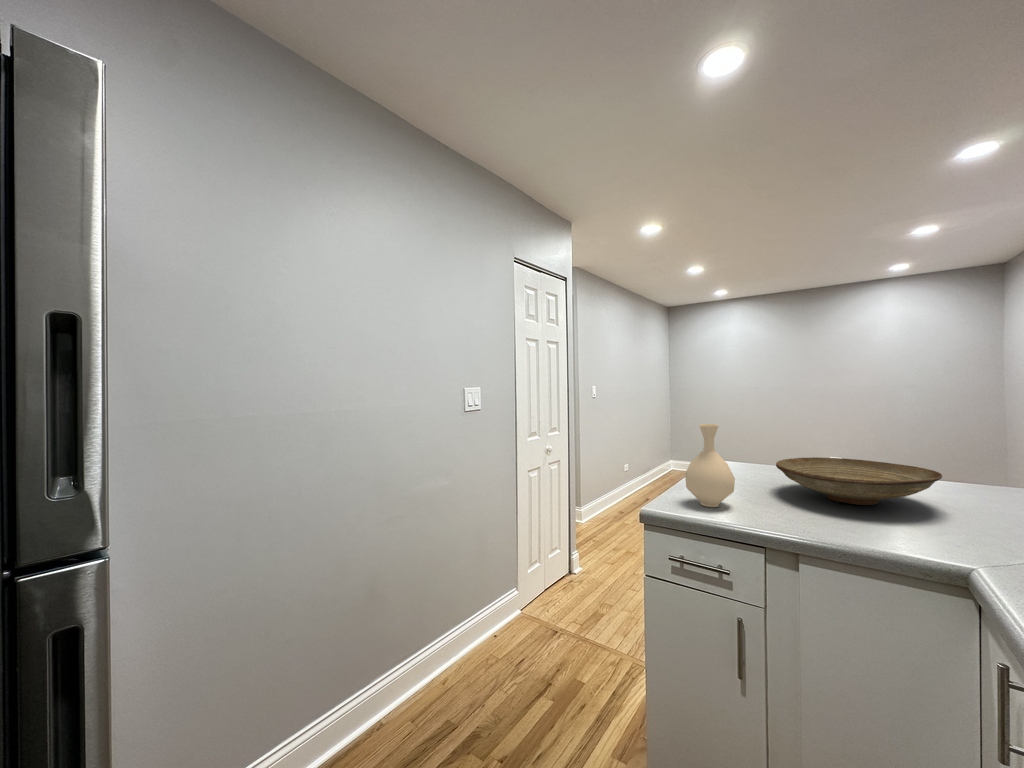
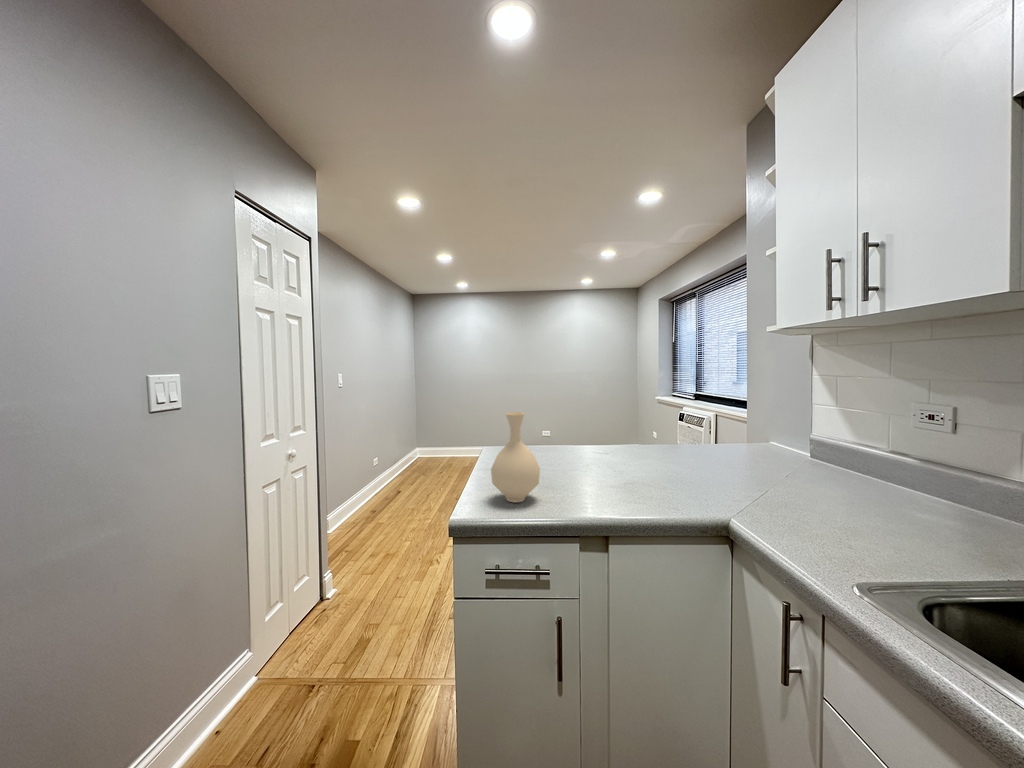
decorative bowl: present [776,457,942,505] -> none [560,435,677,476]

